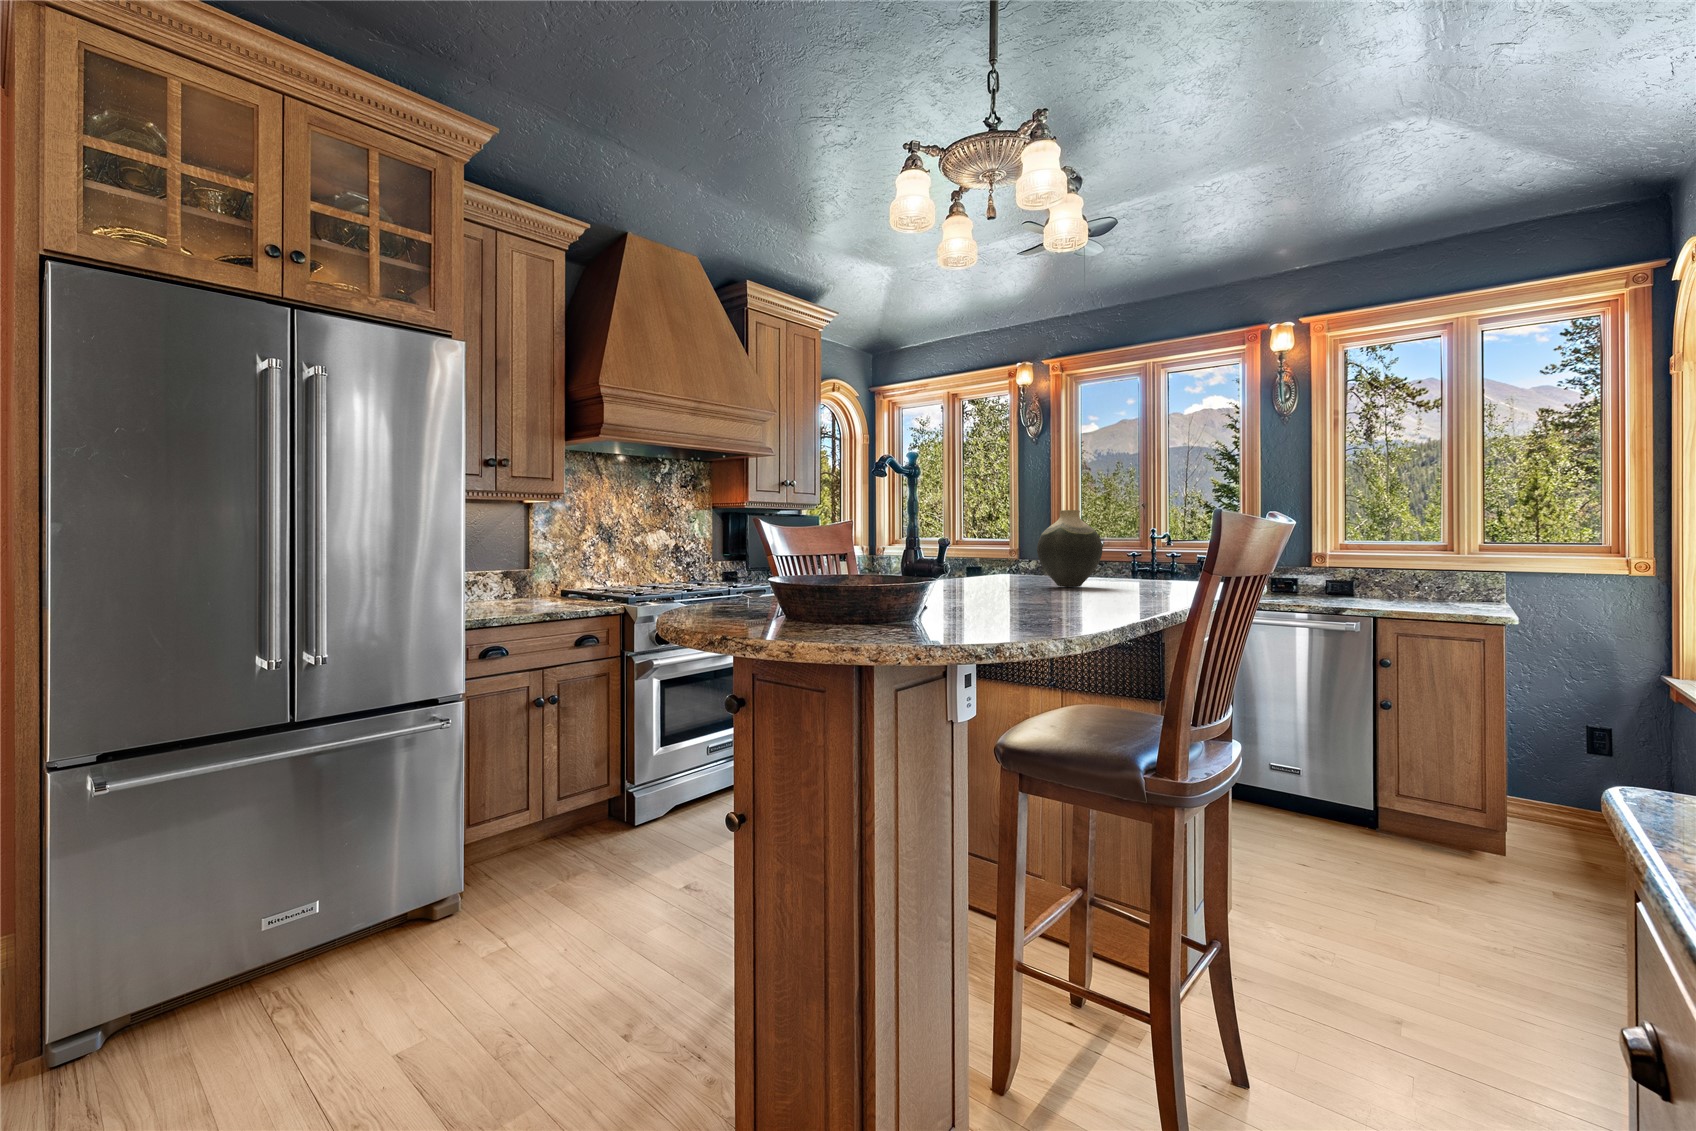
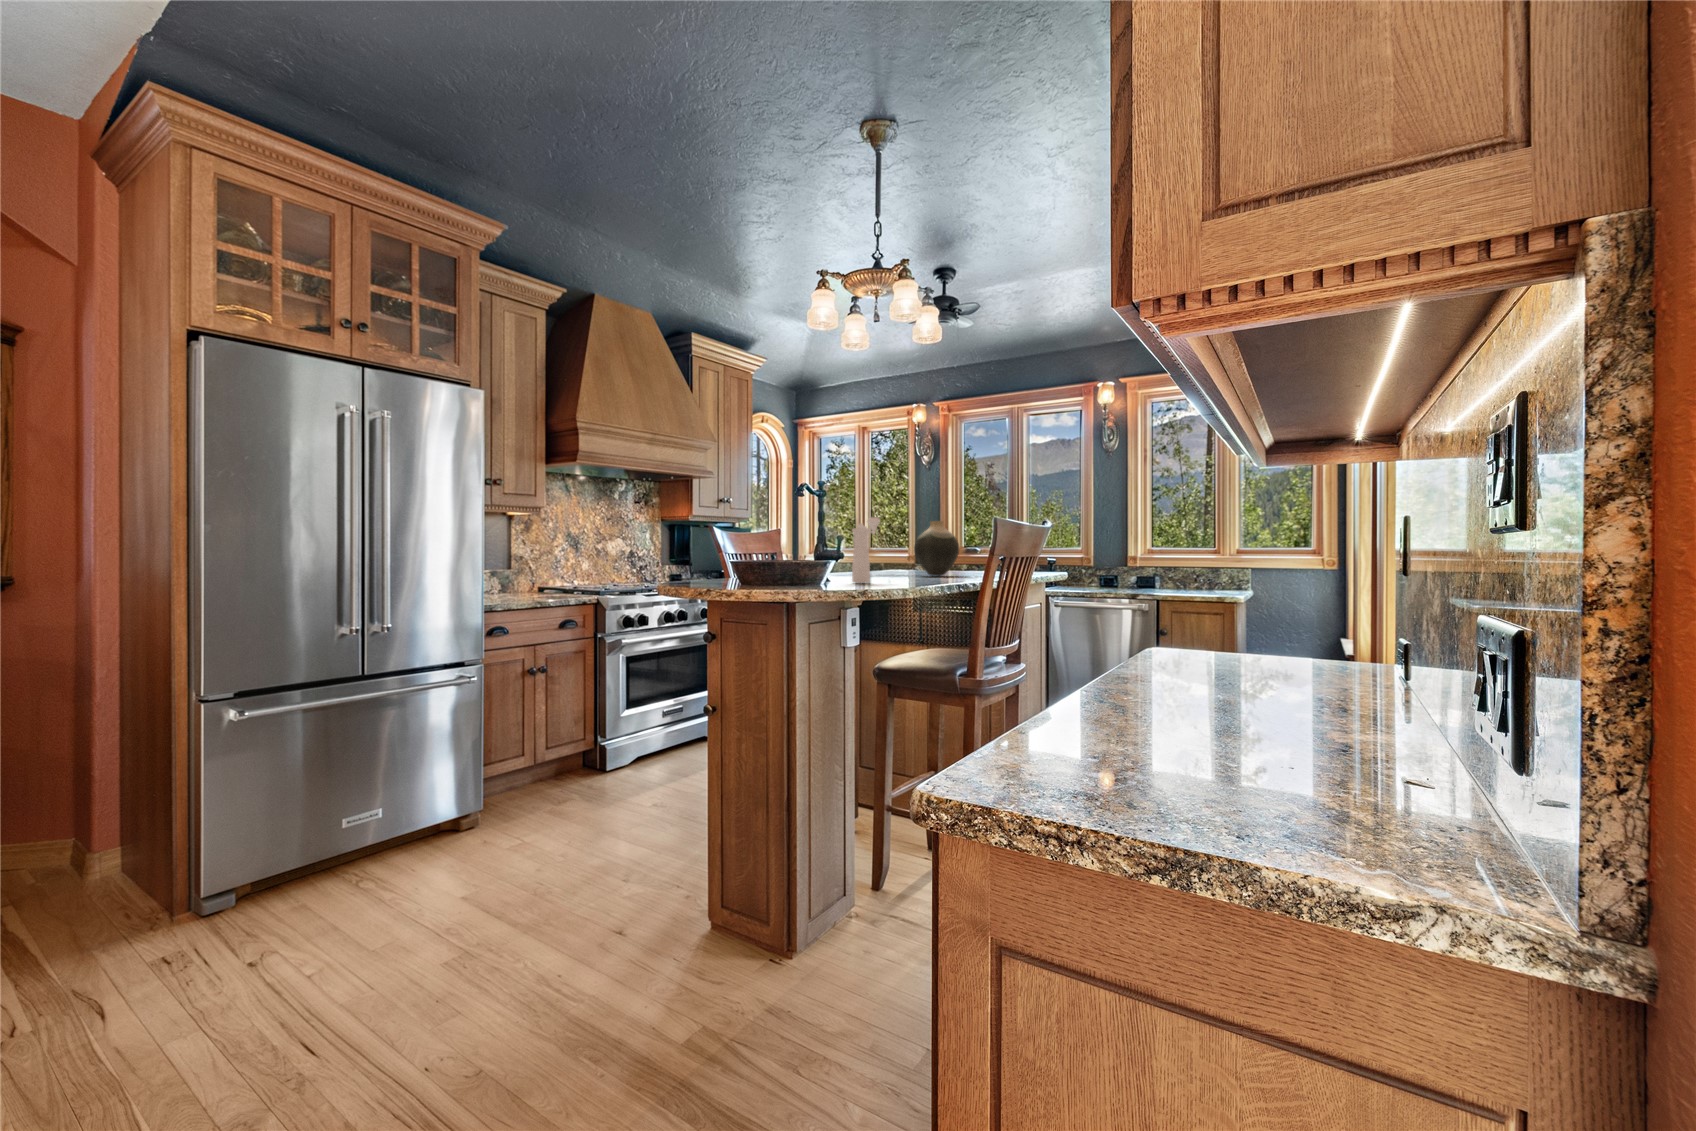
pepper mill: none [958,507,1000,609] -> present [852,517,880,583]

